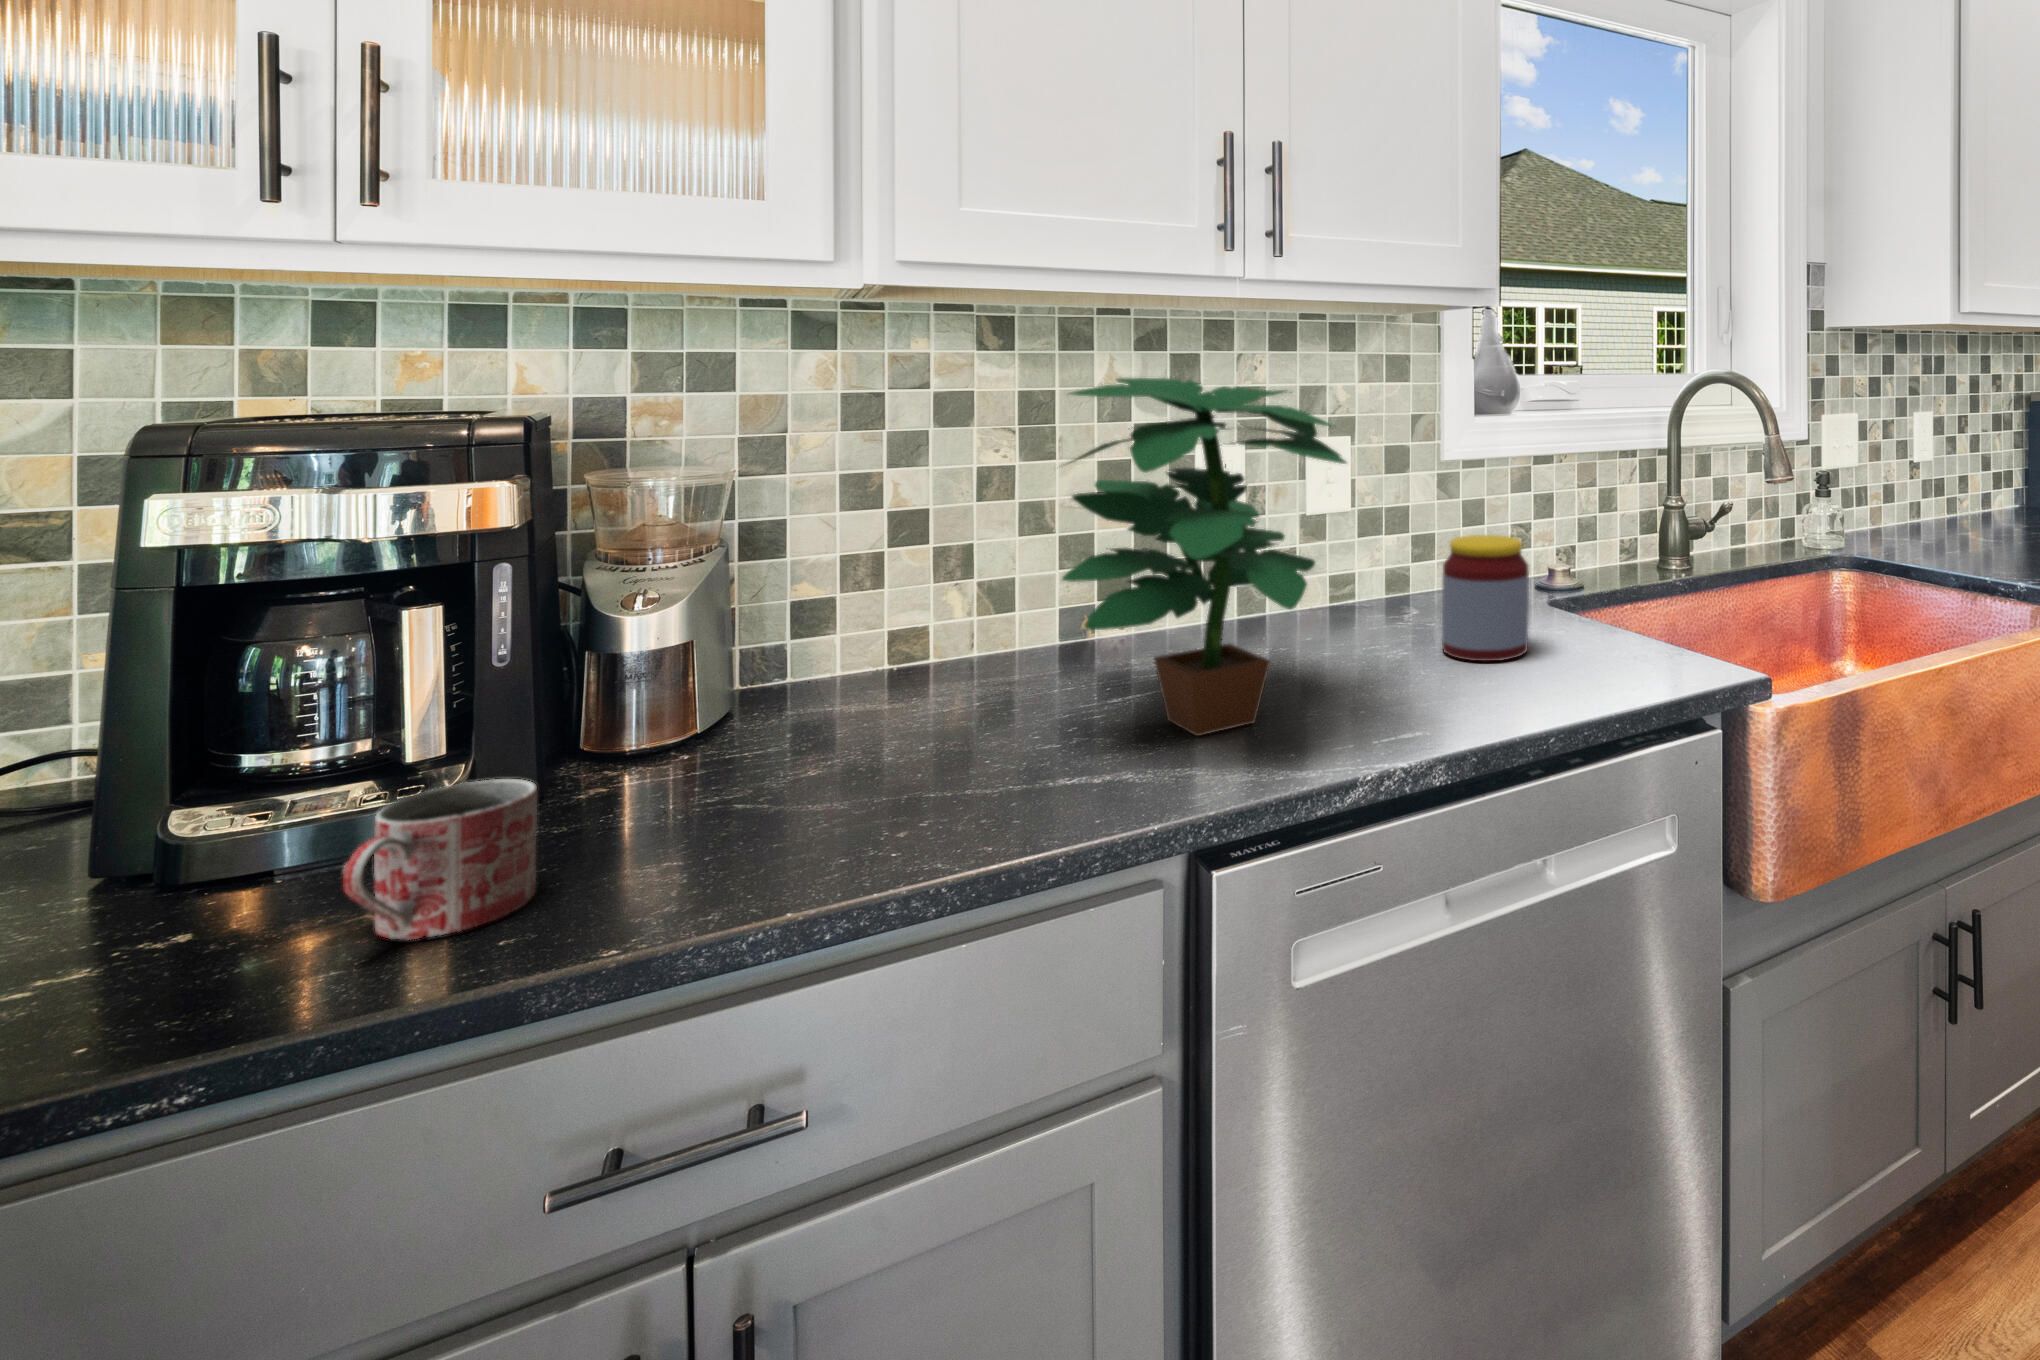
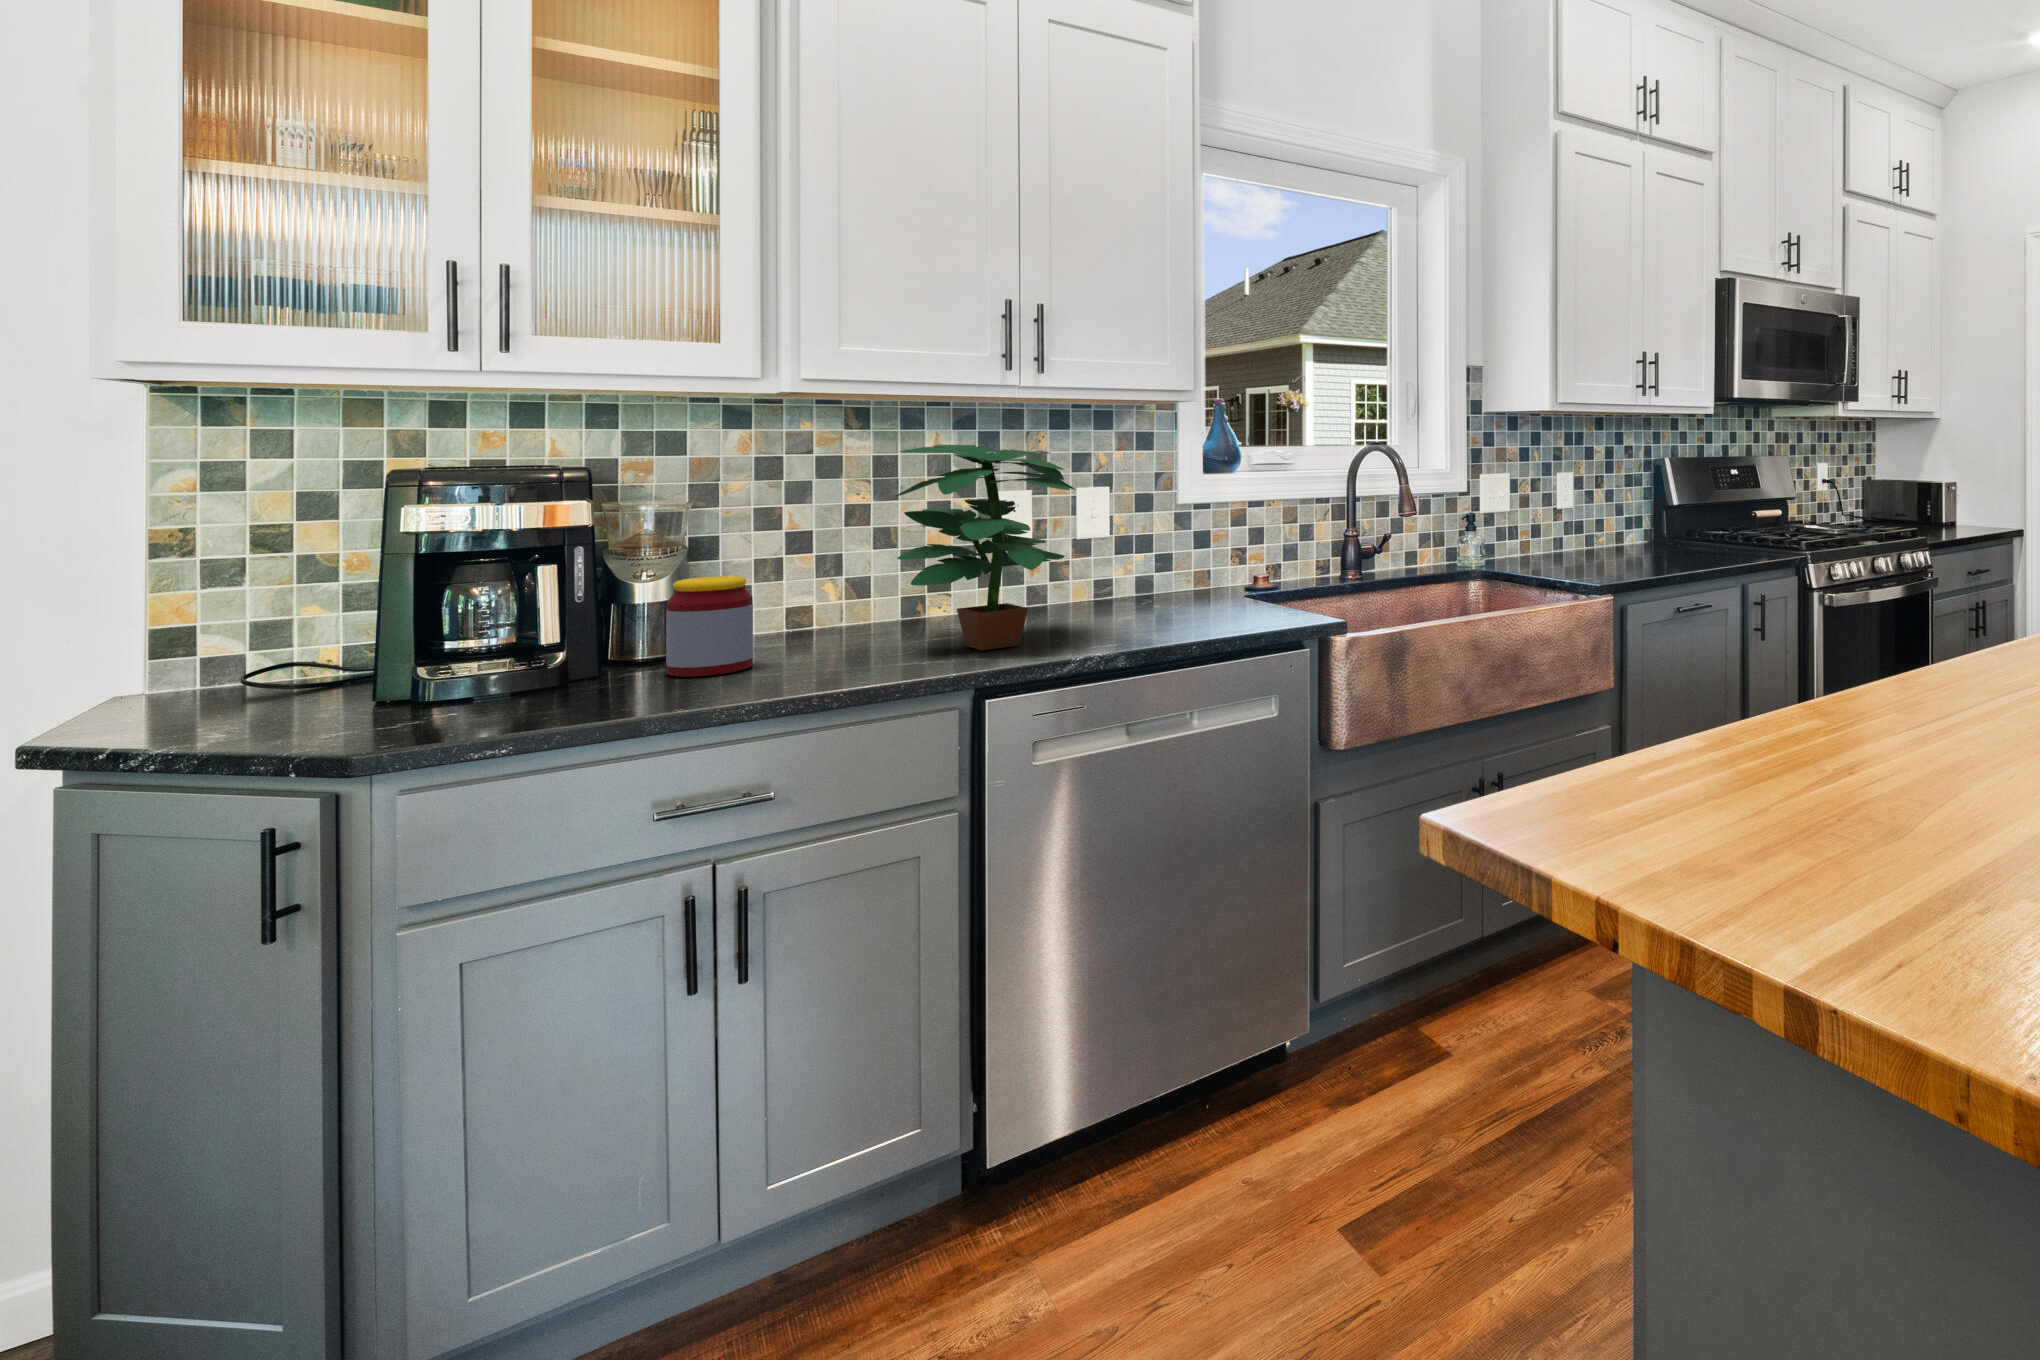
jar: present [1442,535,1529,661] -> present [666,576,753,677]
mug: present [343,779,537,940] -> none [523,647,608,715]

